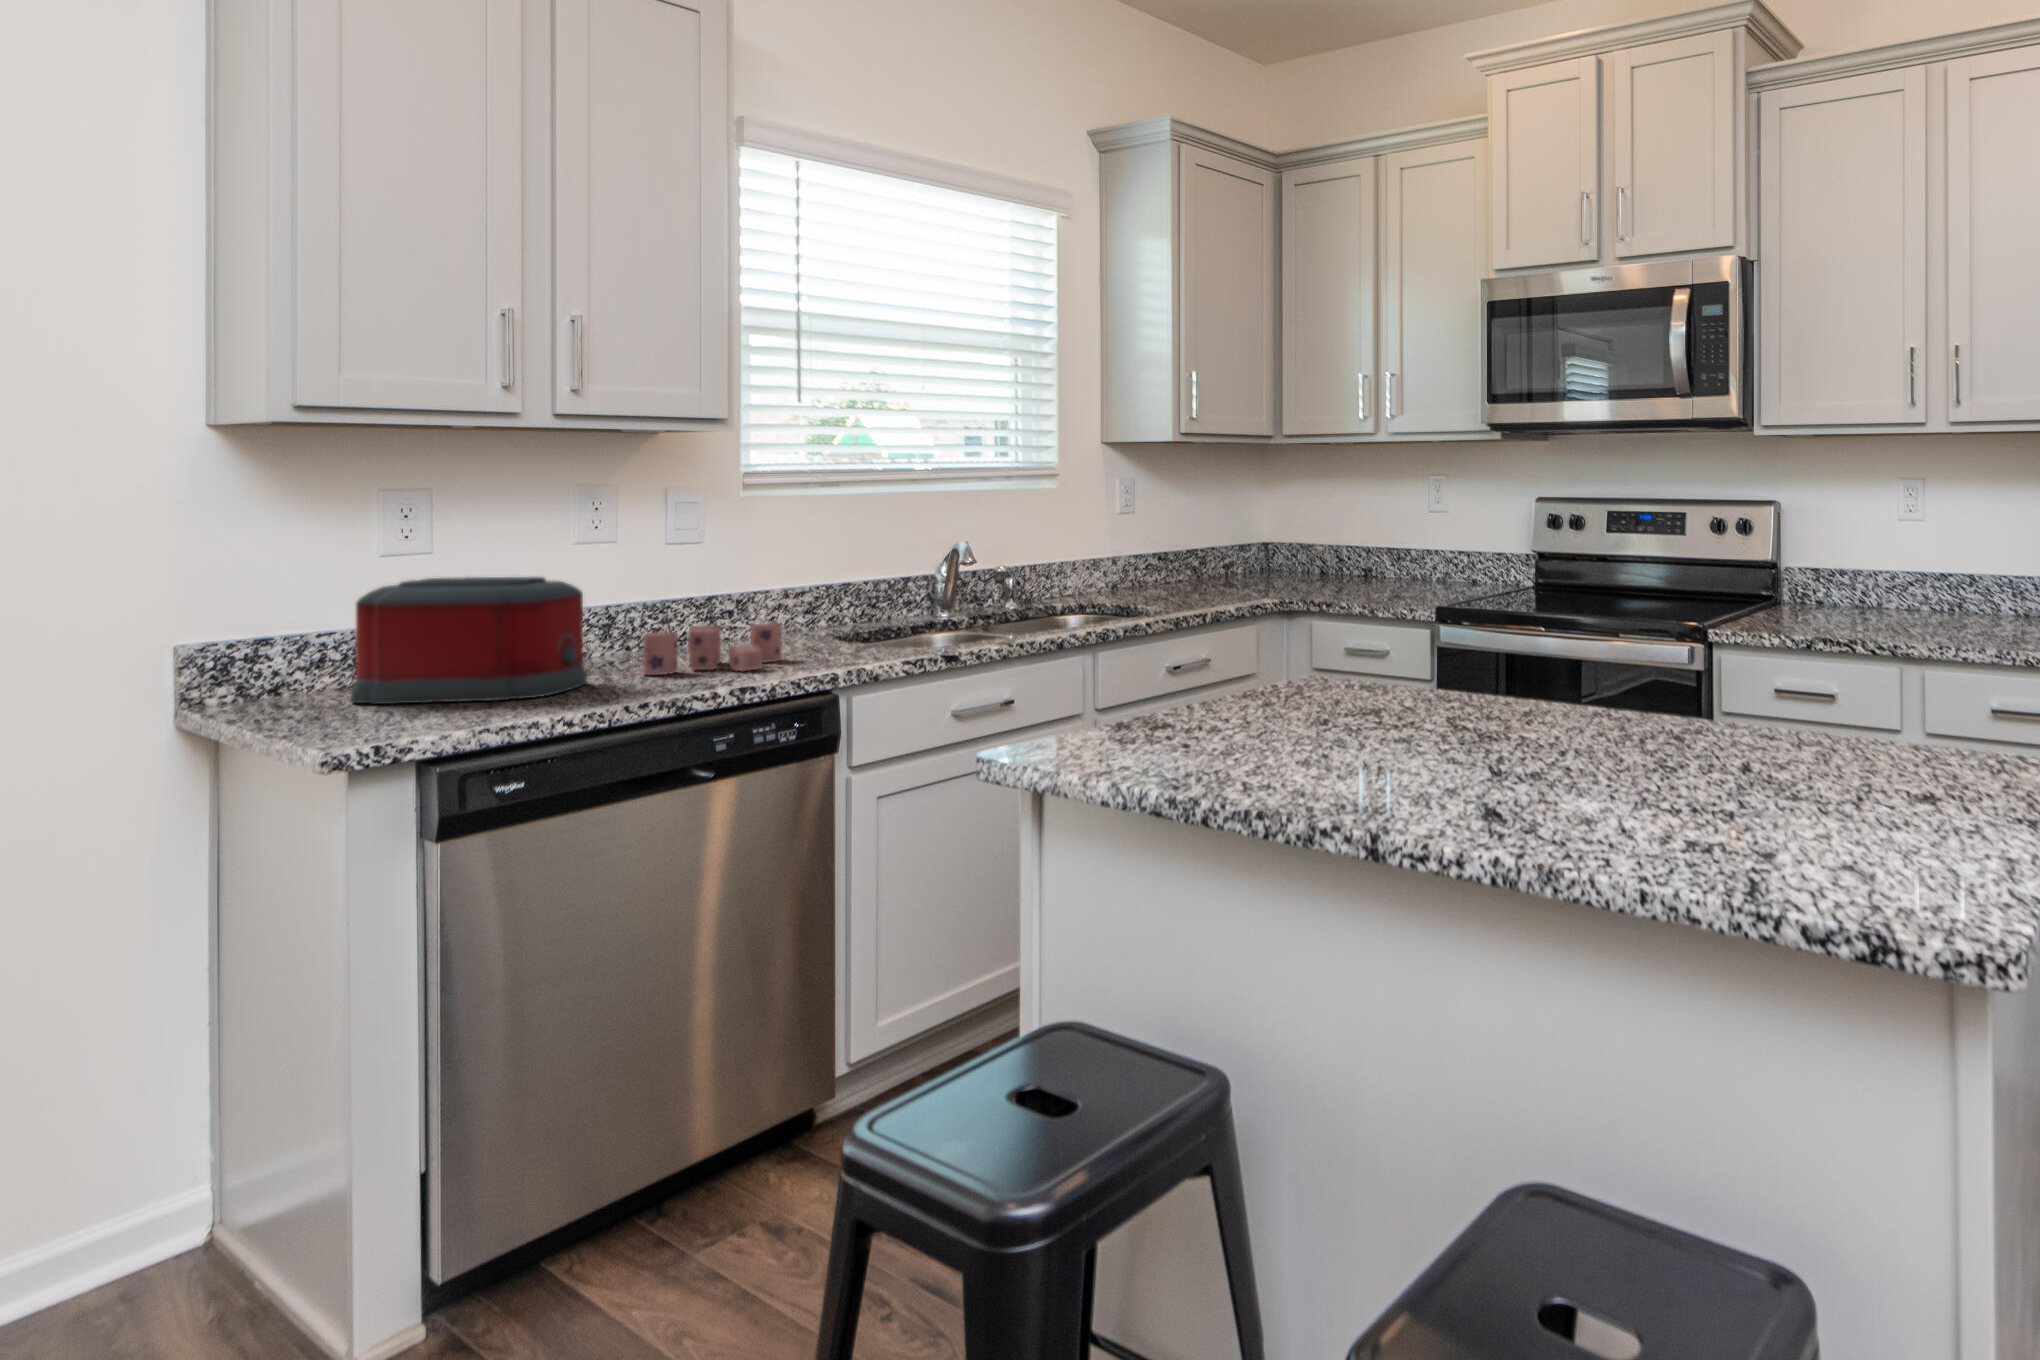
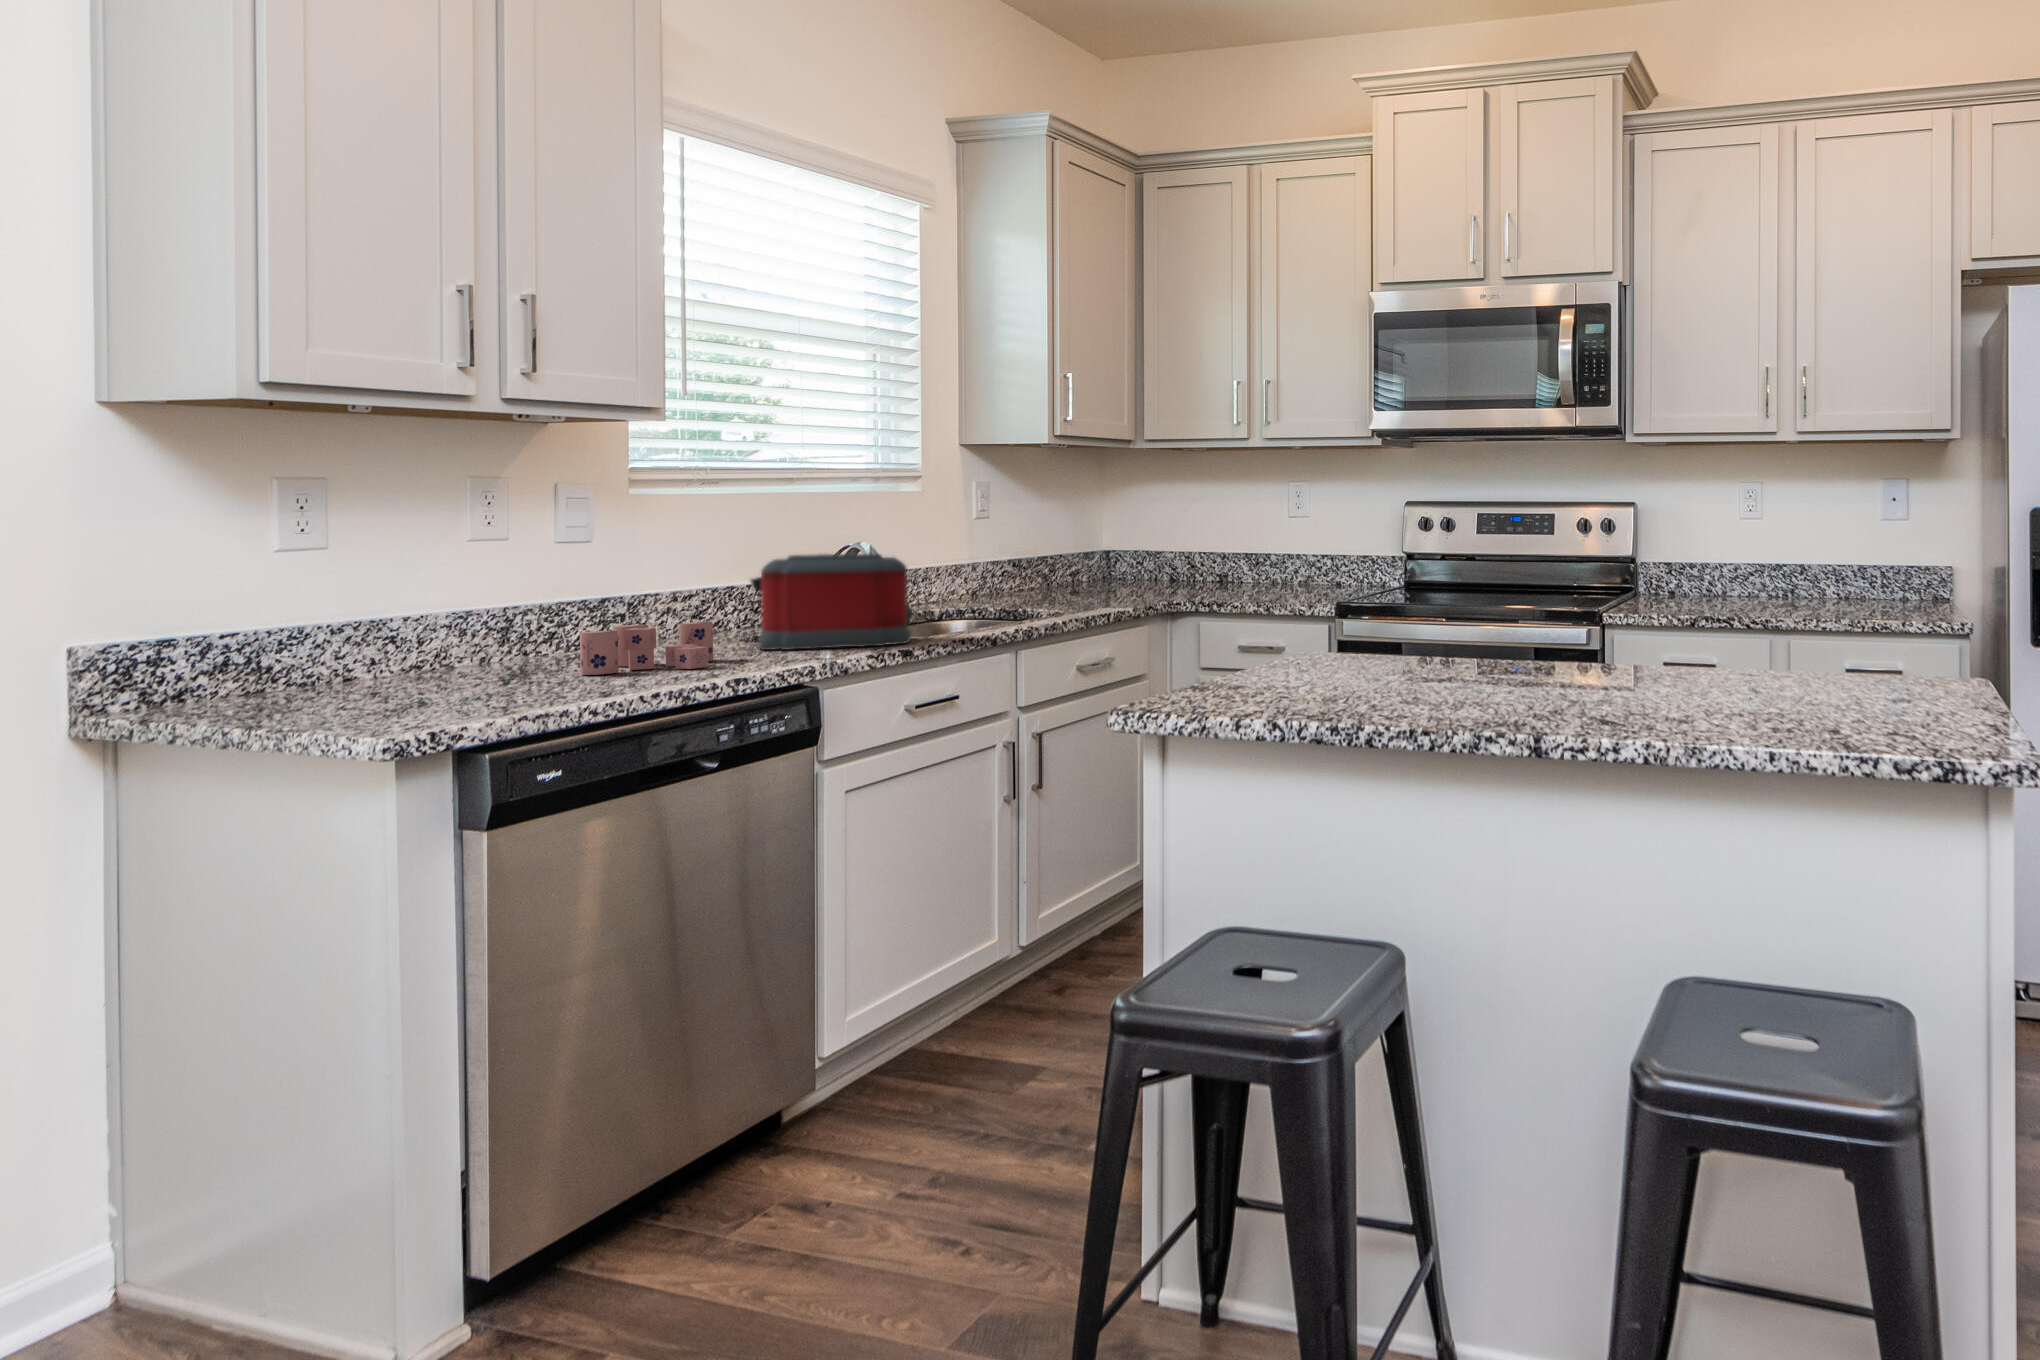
toaster: present [351,577,587,704] -> present [751,554,912,650]

